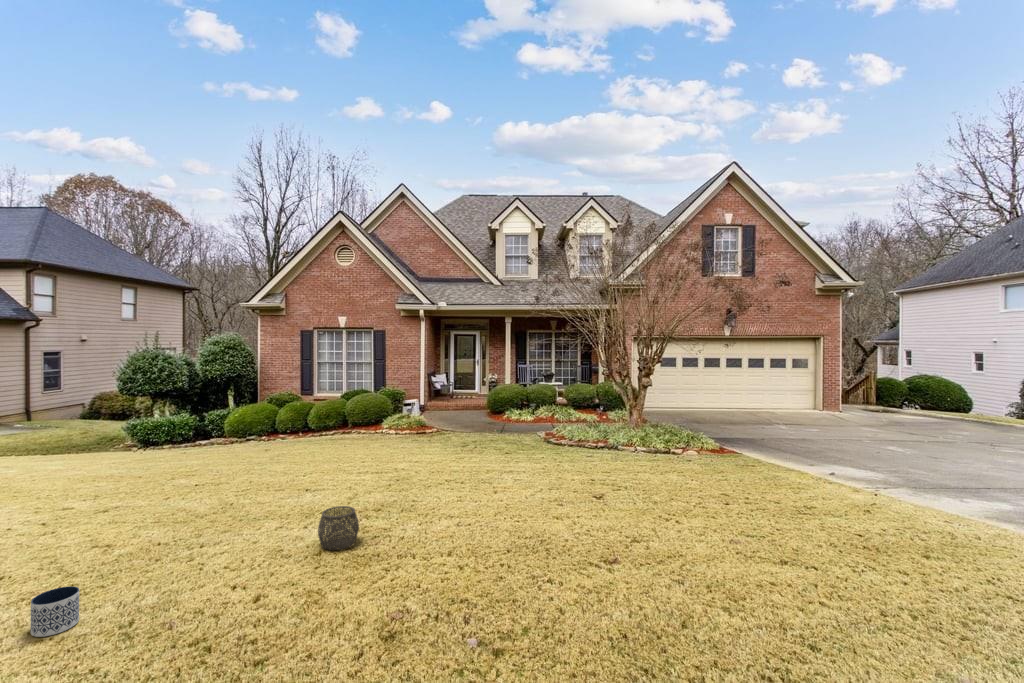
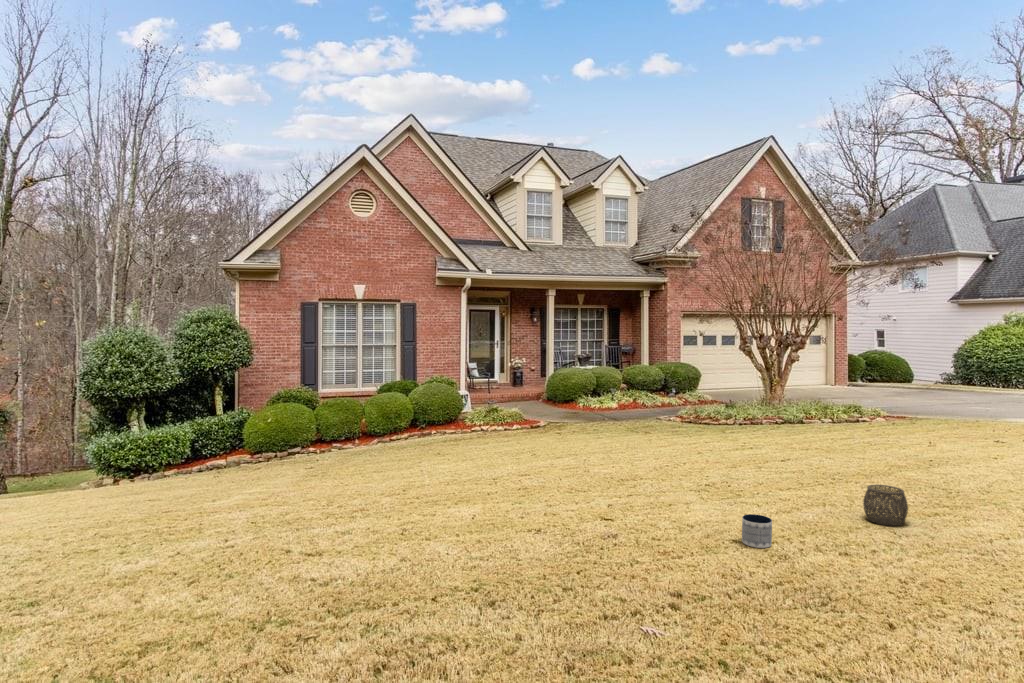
planter: present [31,586,79,637] -> present [742,514,772,548]

